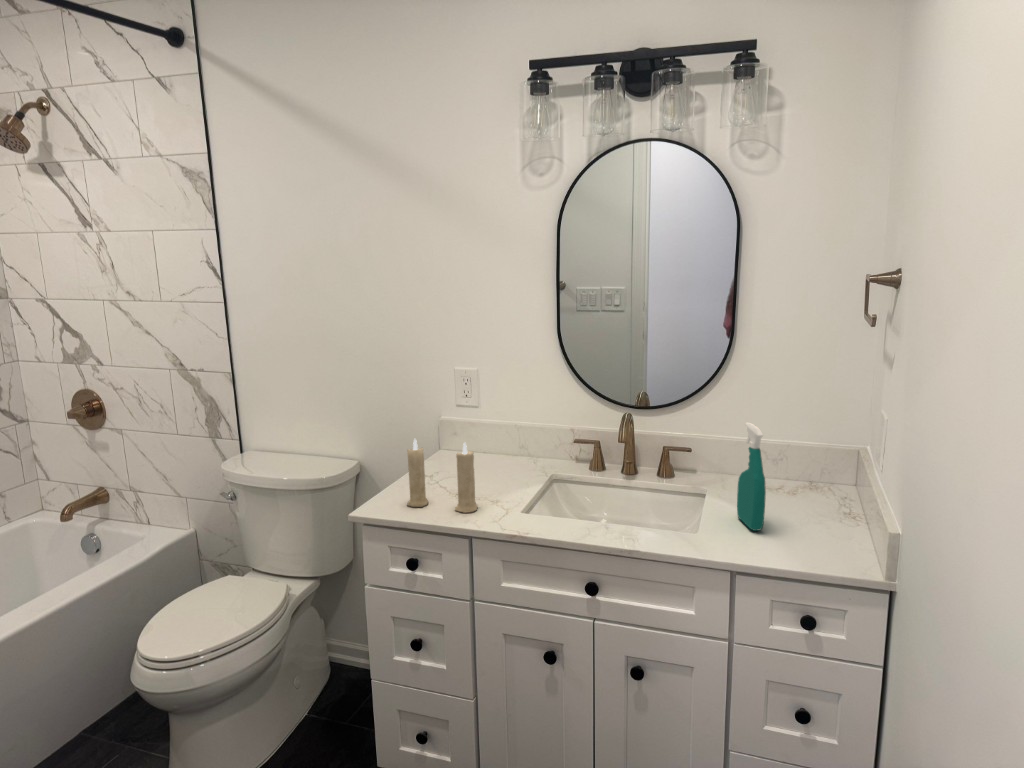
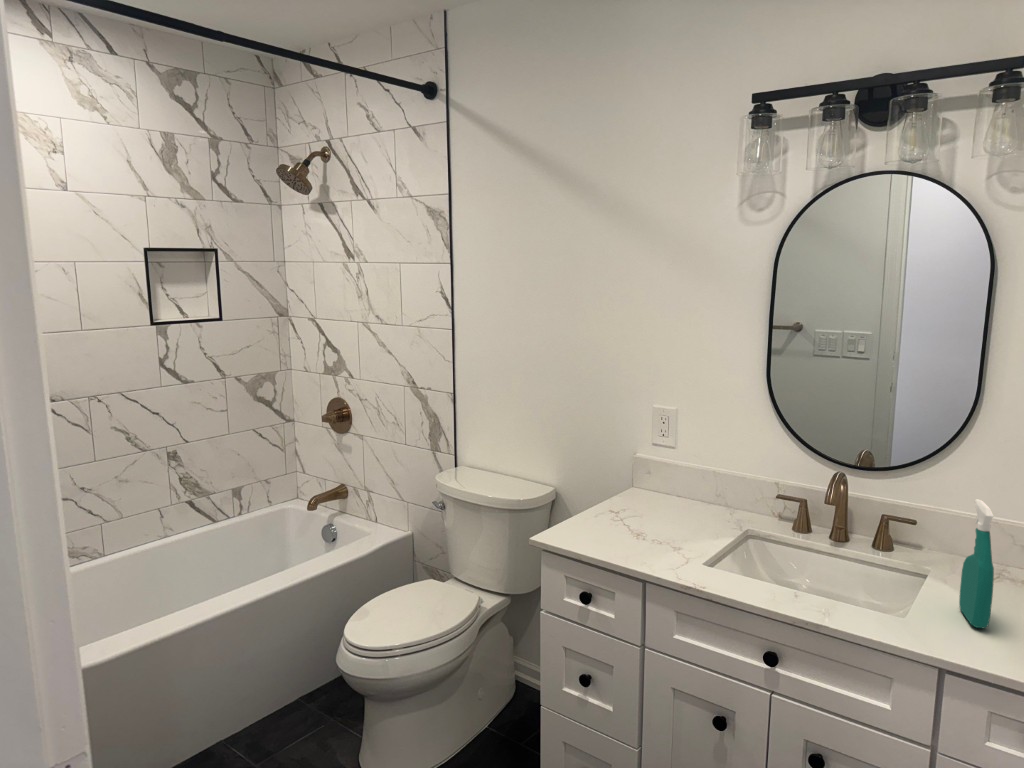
candle: present [407,439,478,513] -> none [589,470,659,556]

